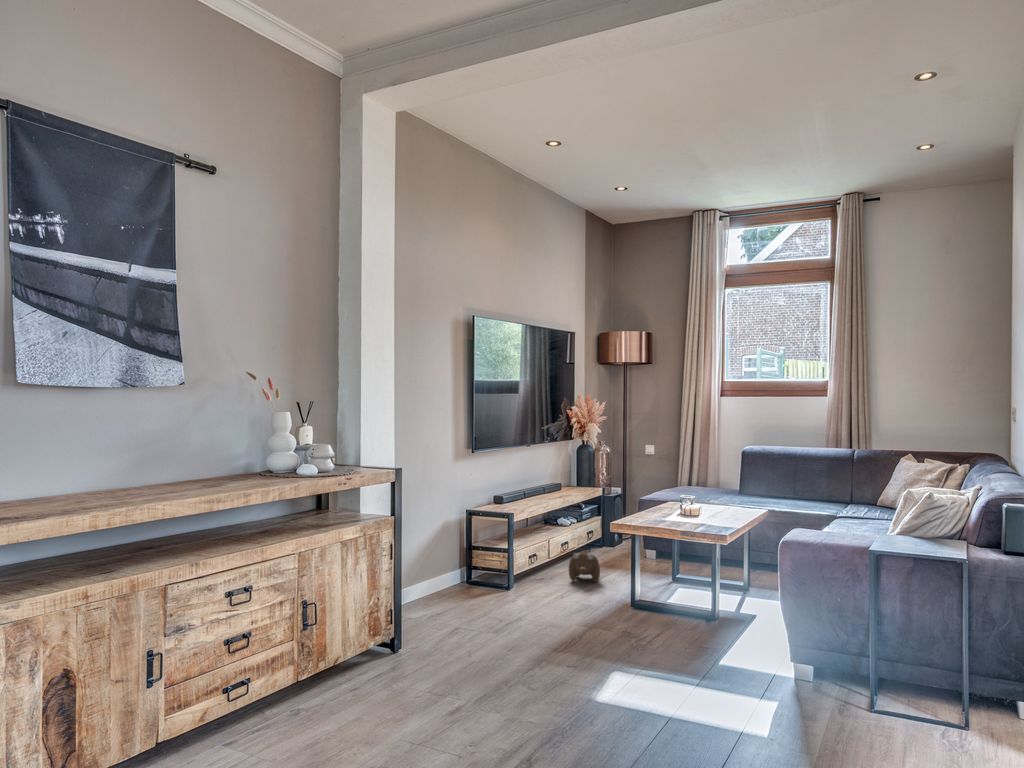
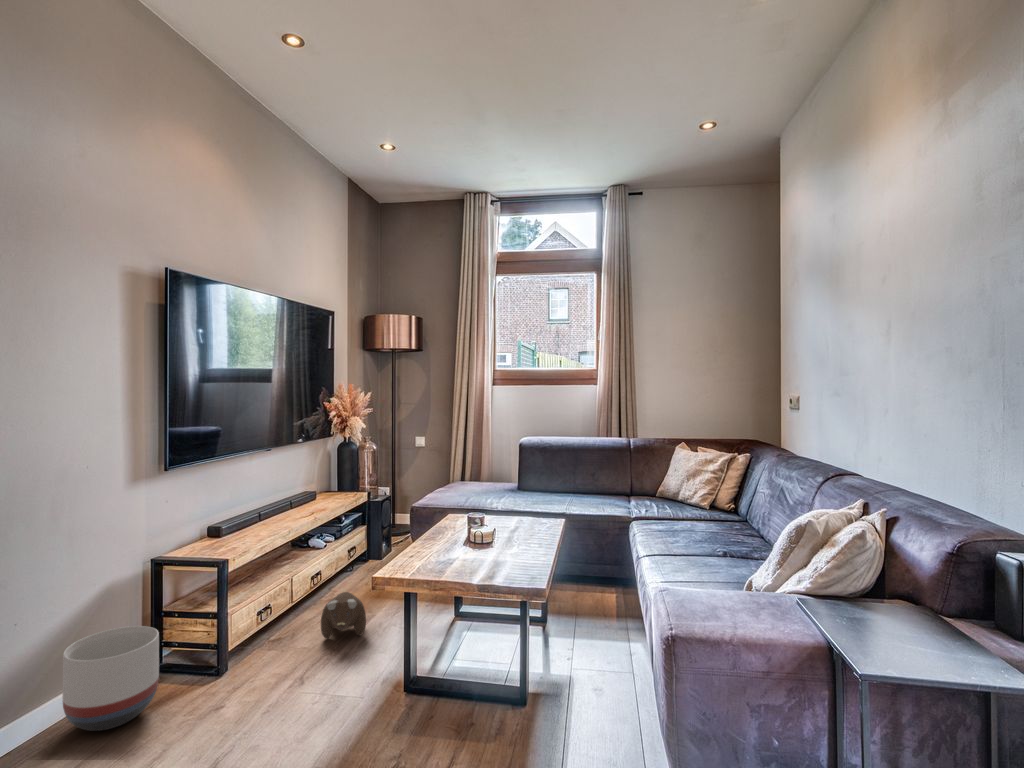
planter: none [434,547,479,599] -> present [63,626,159,731]

